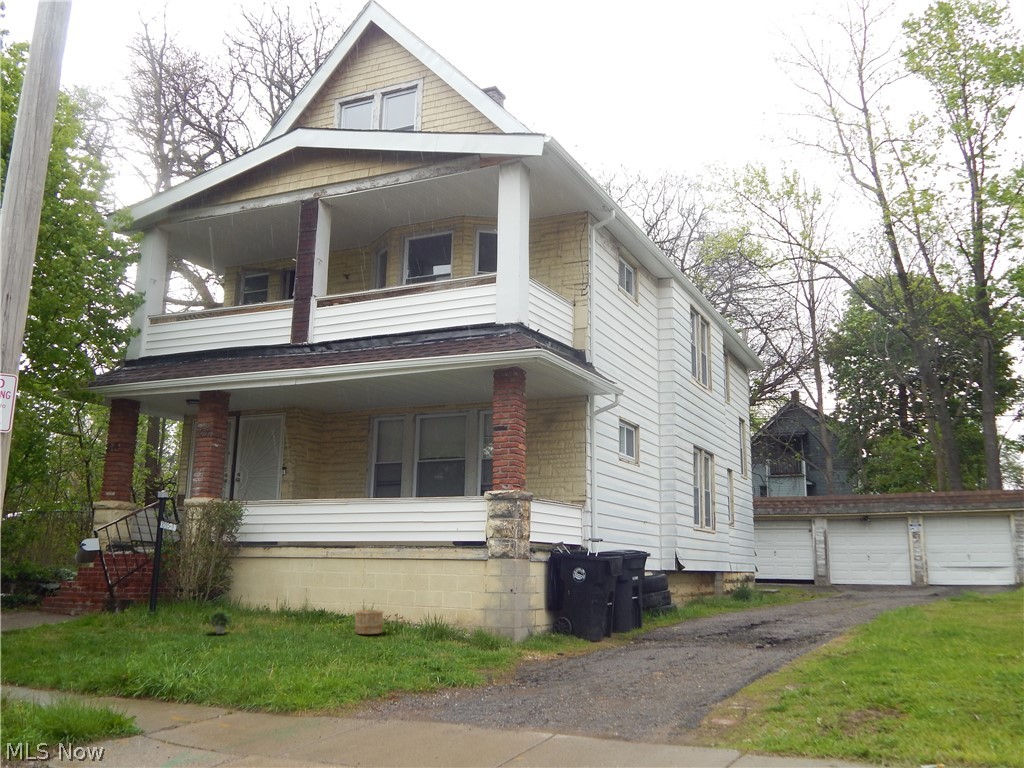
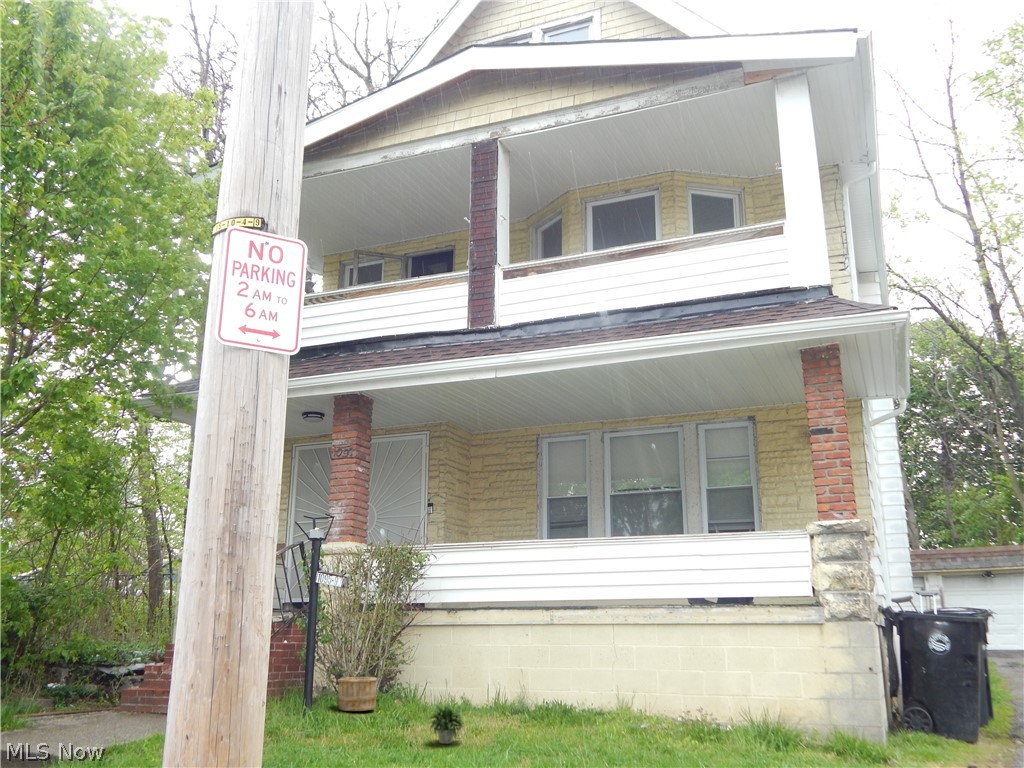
wooden bucket: present [355,610,383,634] -> present [338,677,377,711]

